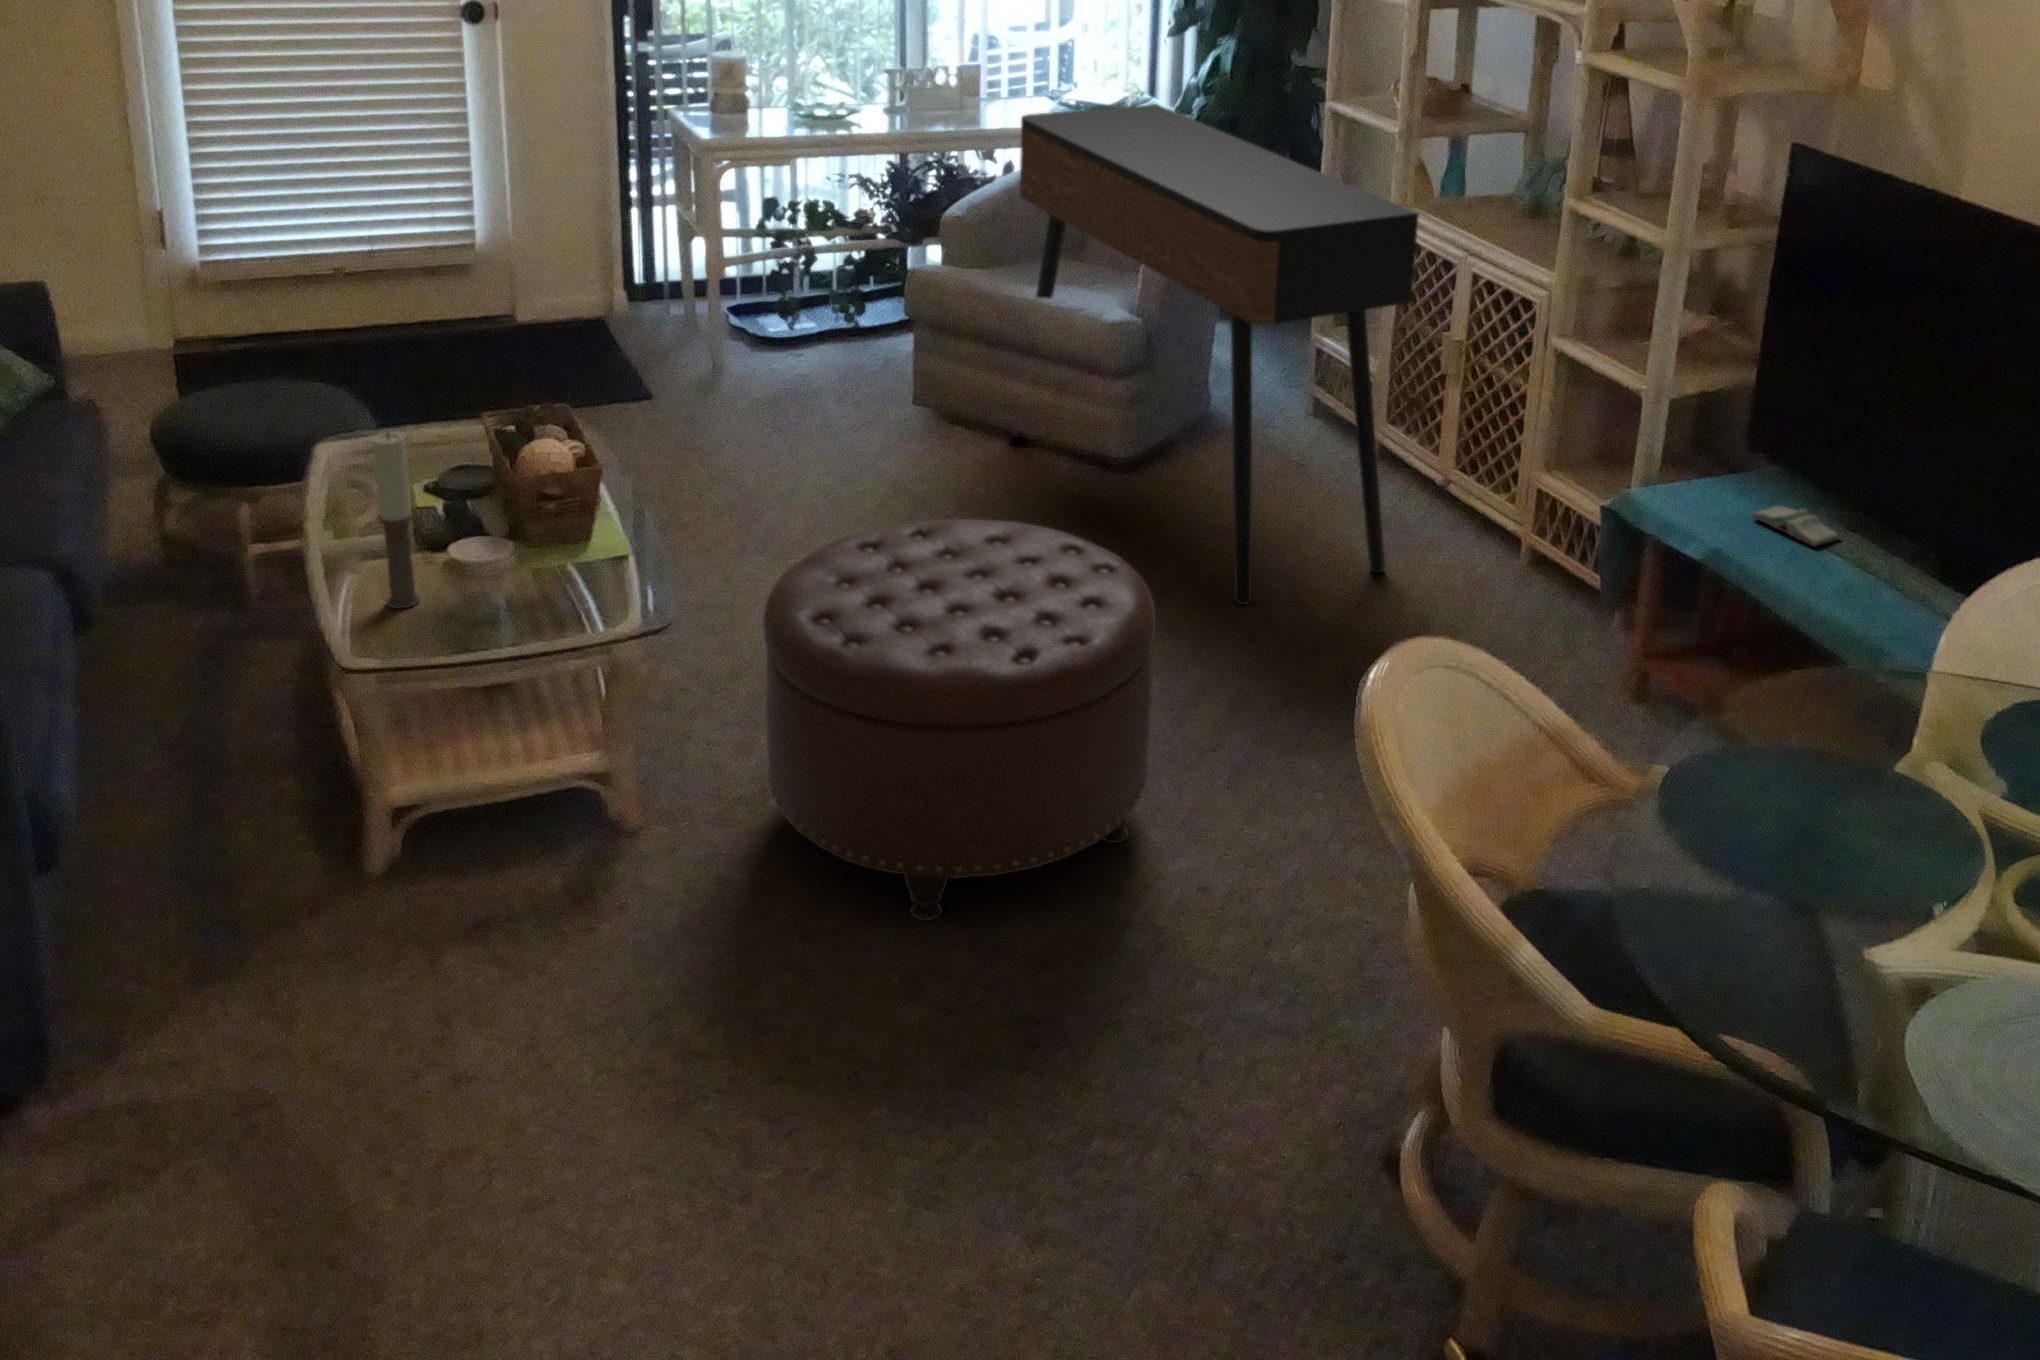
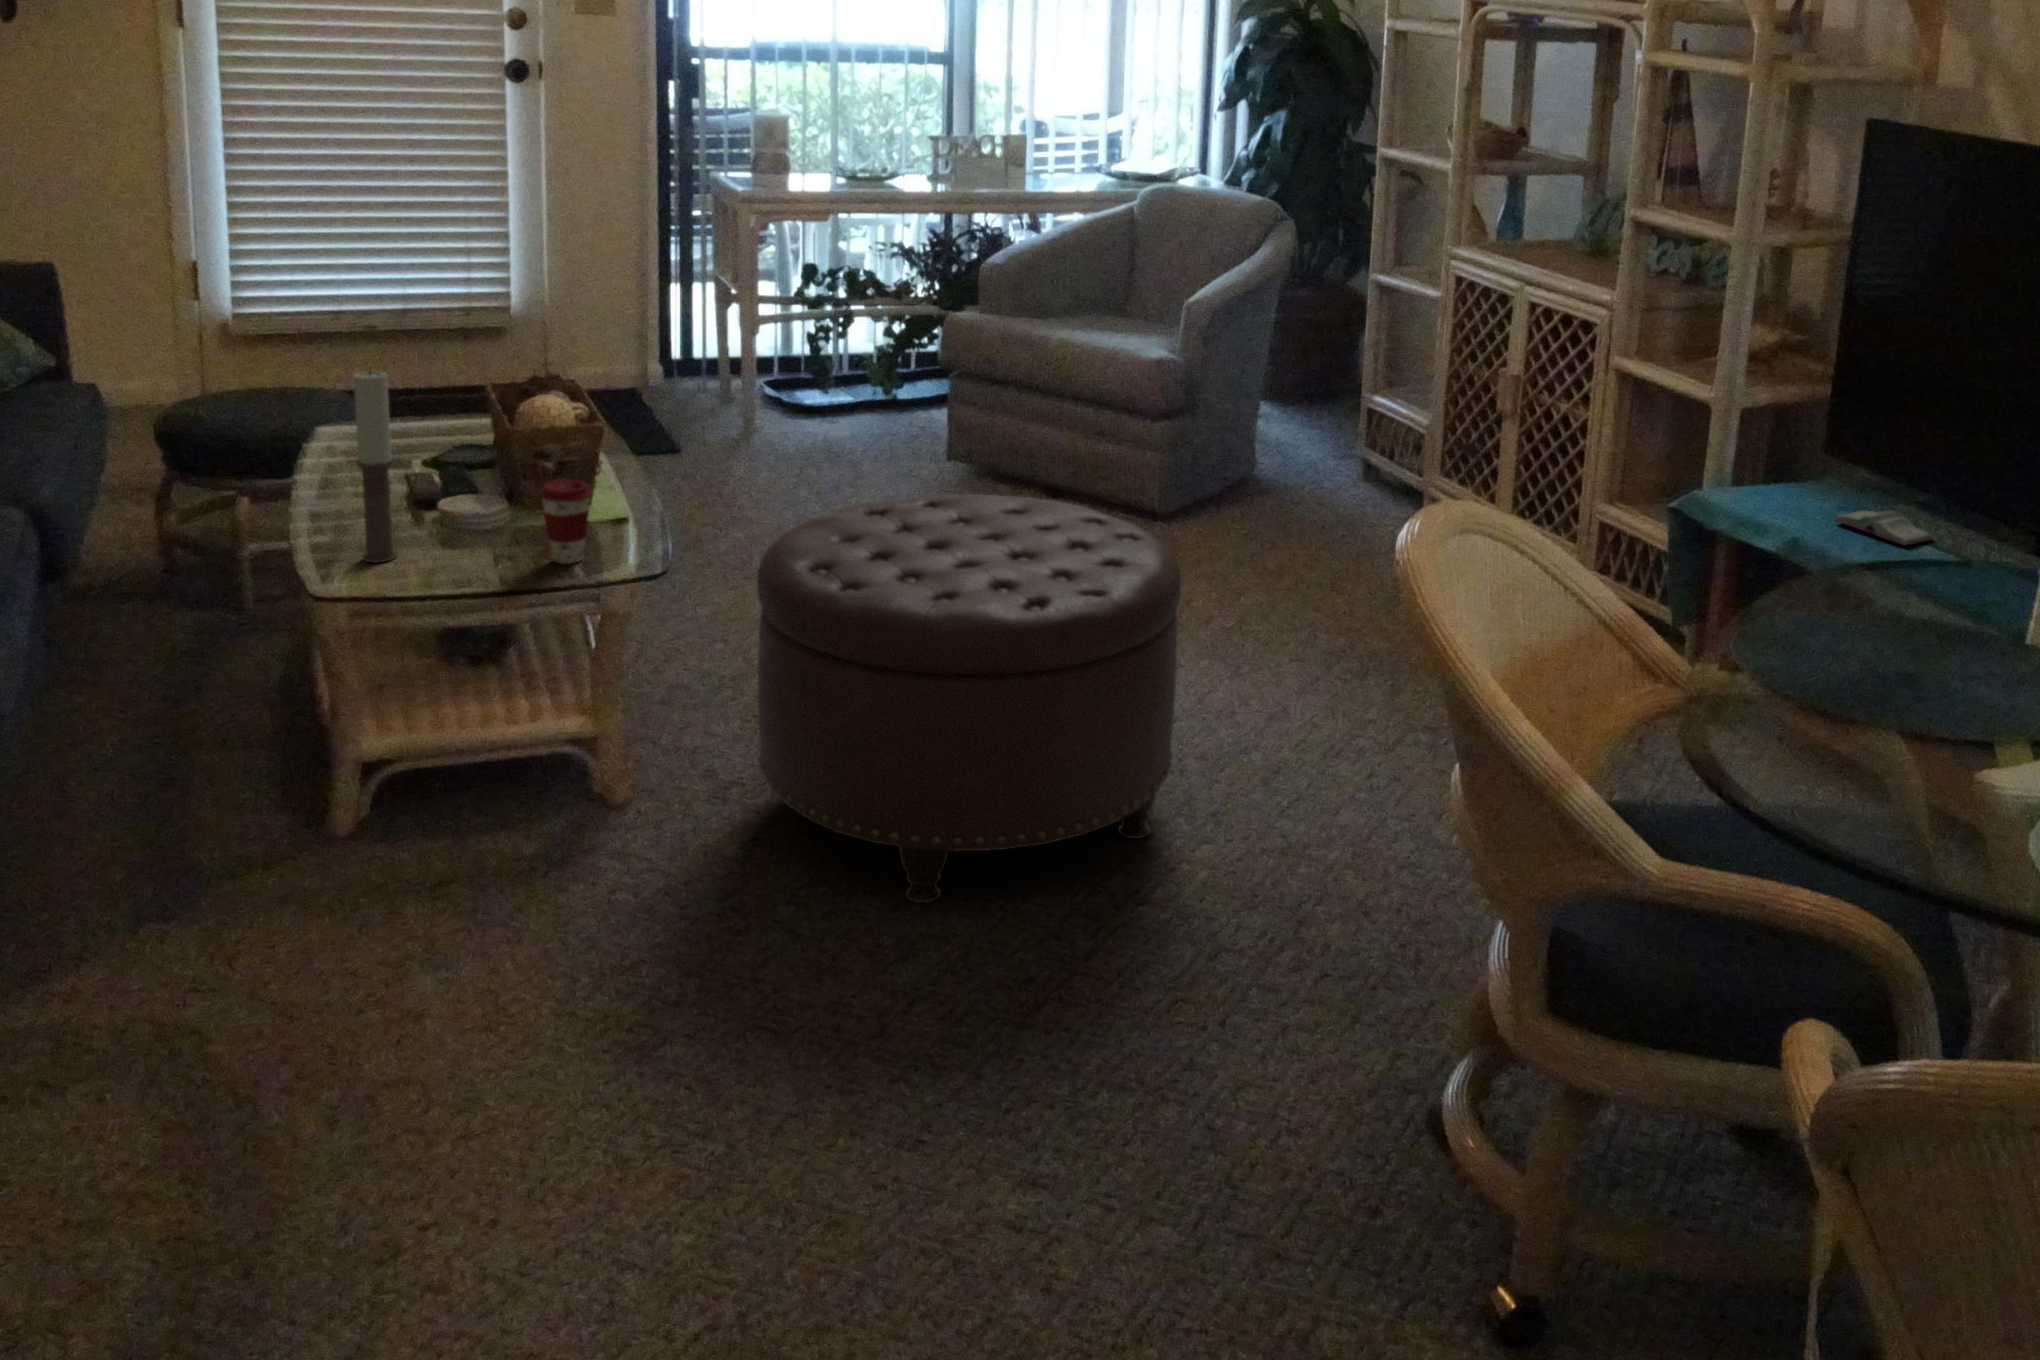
console table: present [1014,104,1419,605] -> none [1048,144,1471,635]
coffee cup: none [554,529,603,608] -> present [540,479,591,564]

